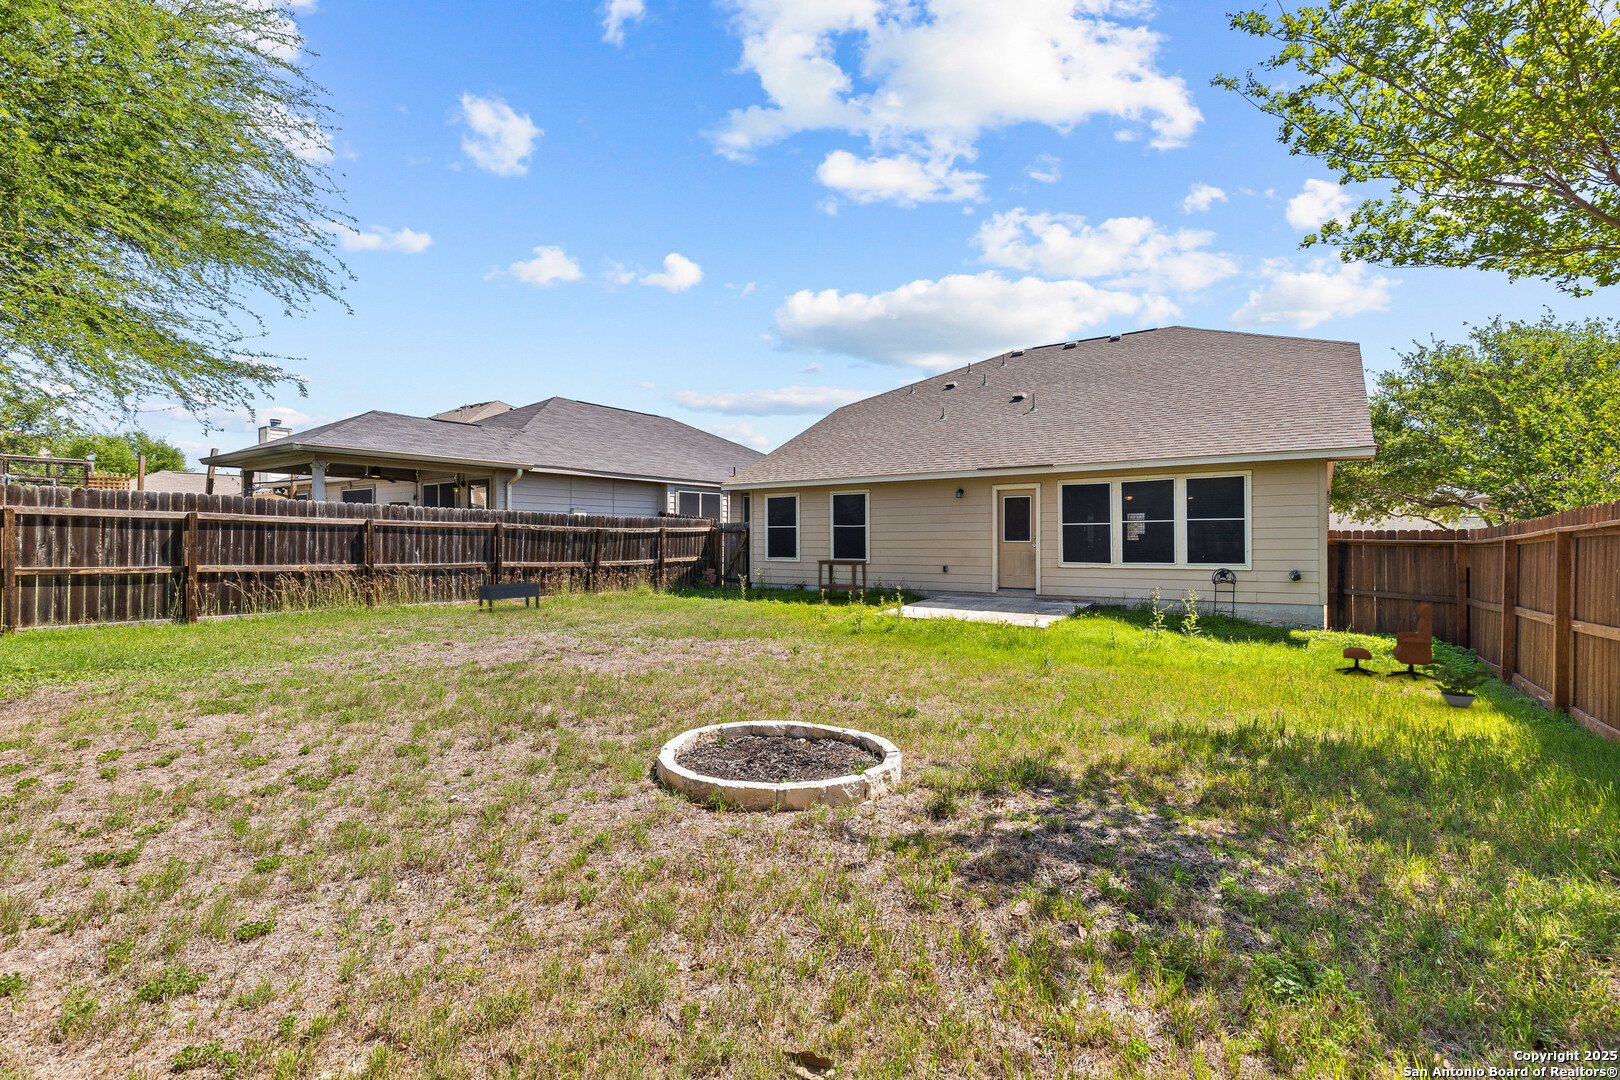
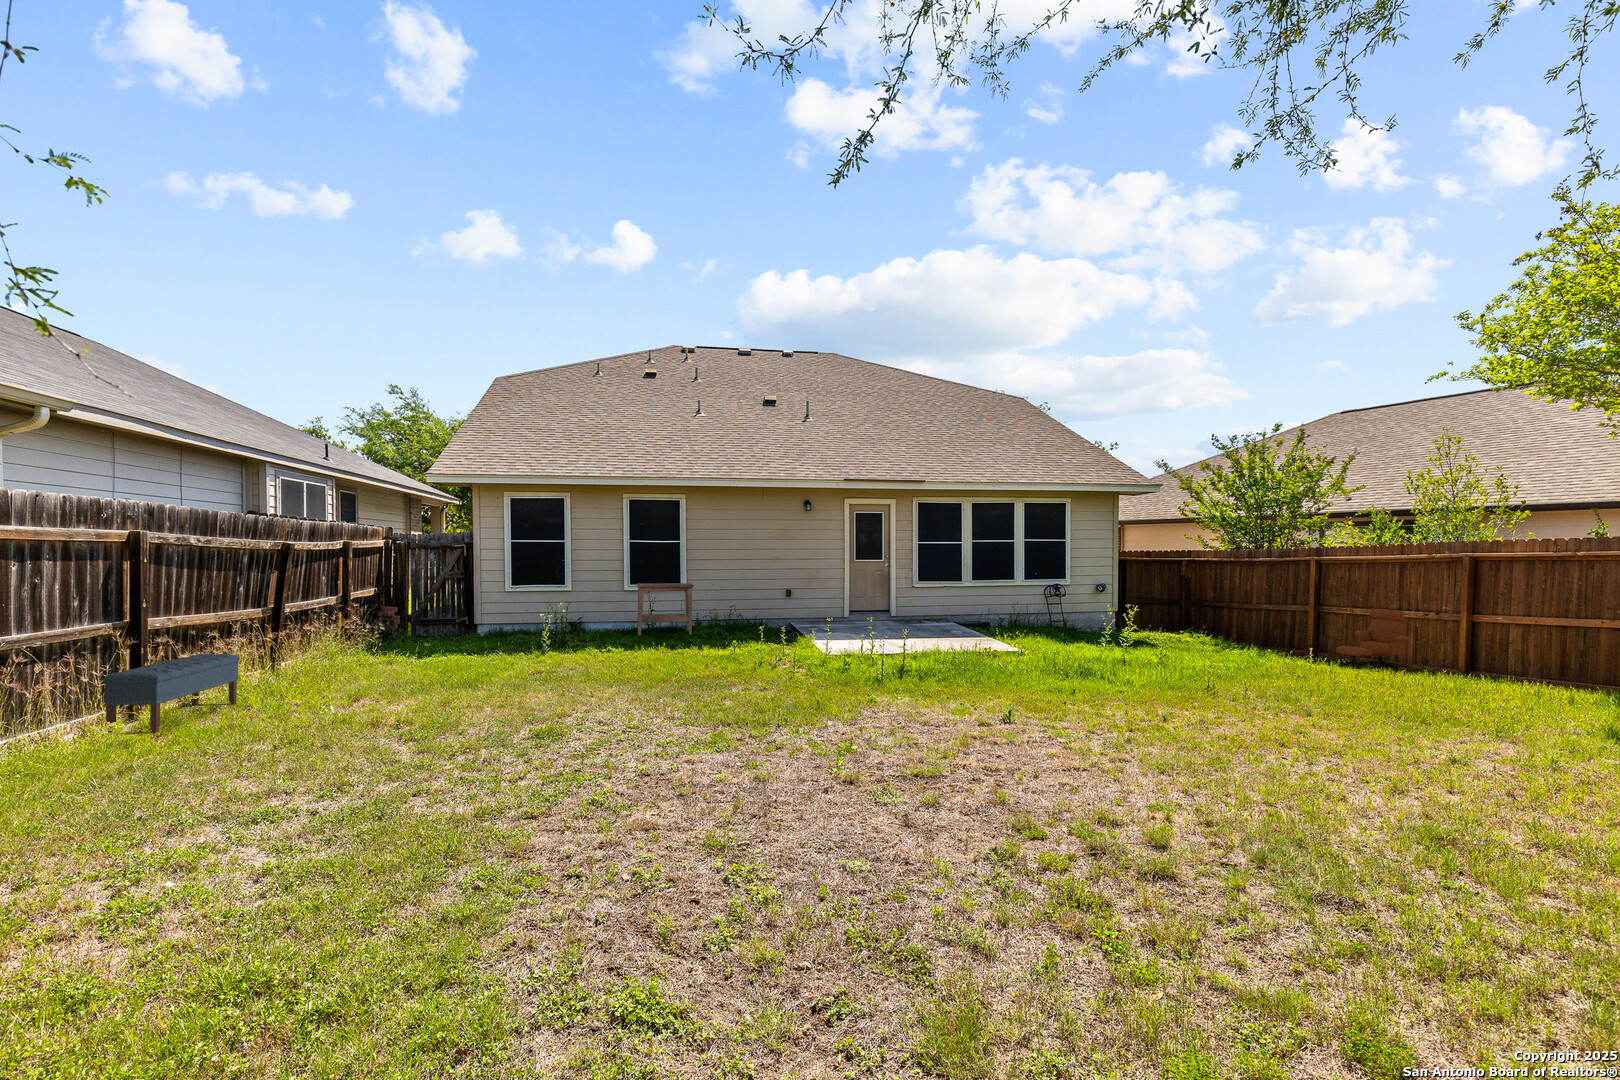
potted plant: present [1423,659,1490,707] -> none [1493,653,1536,687]

